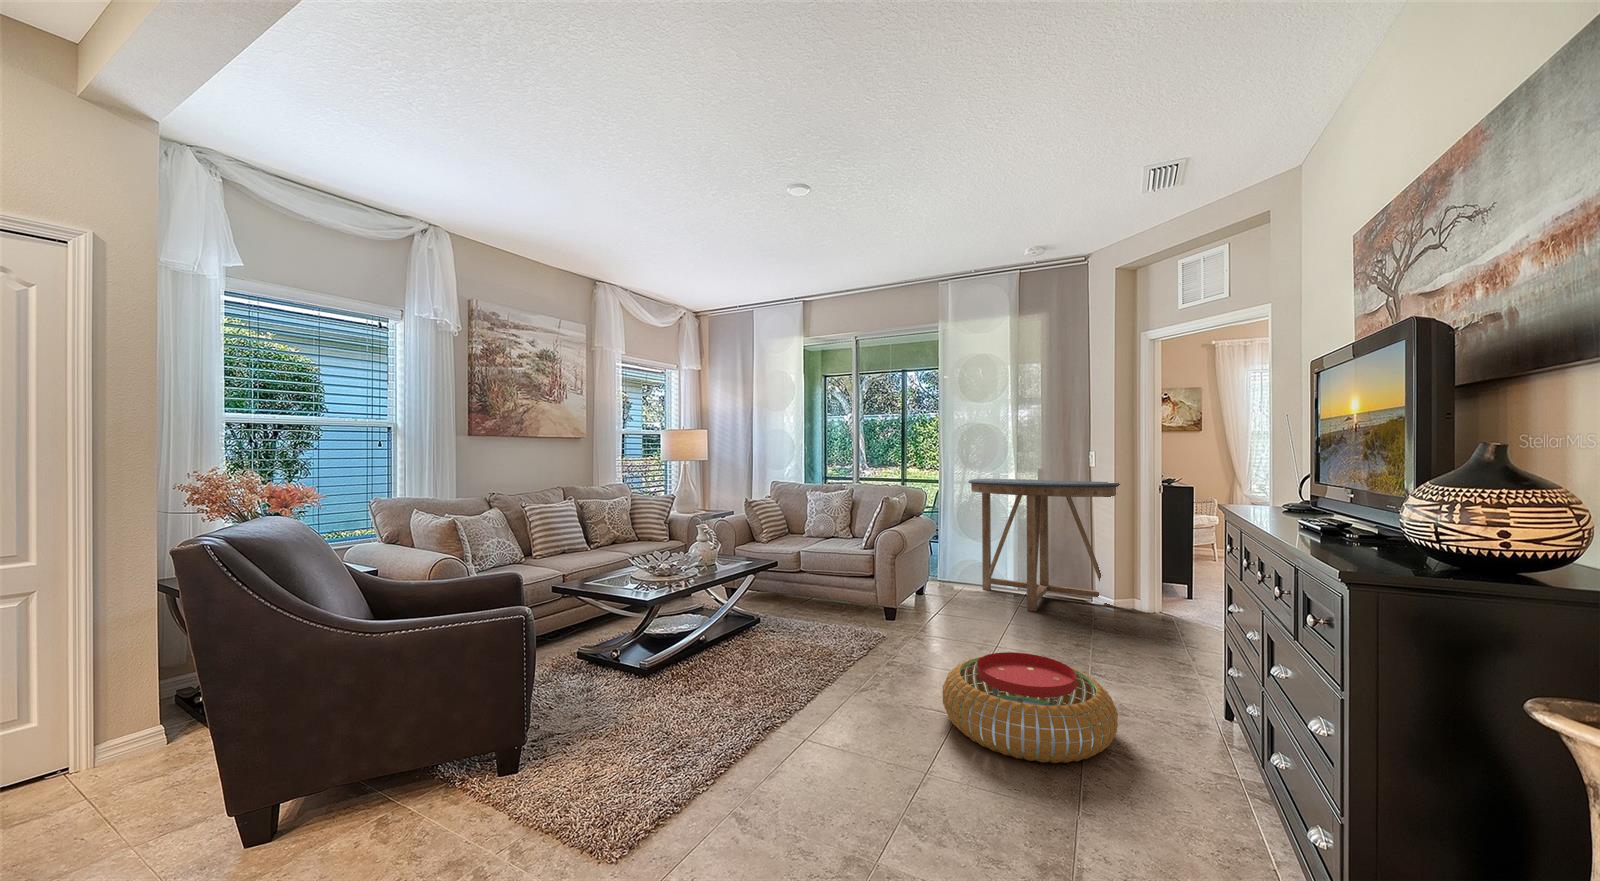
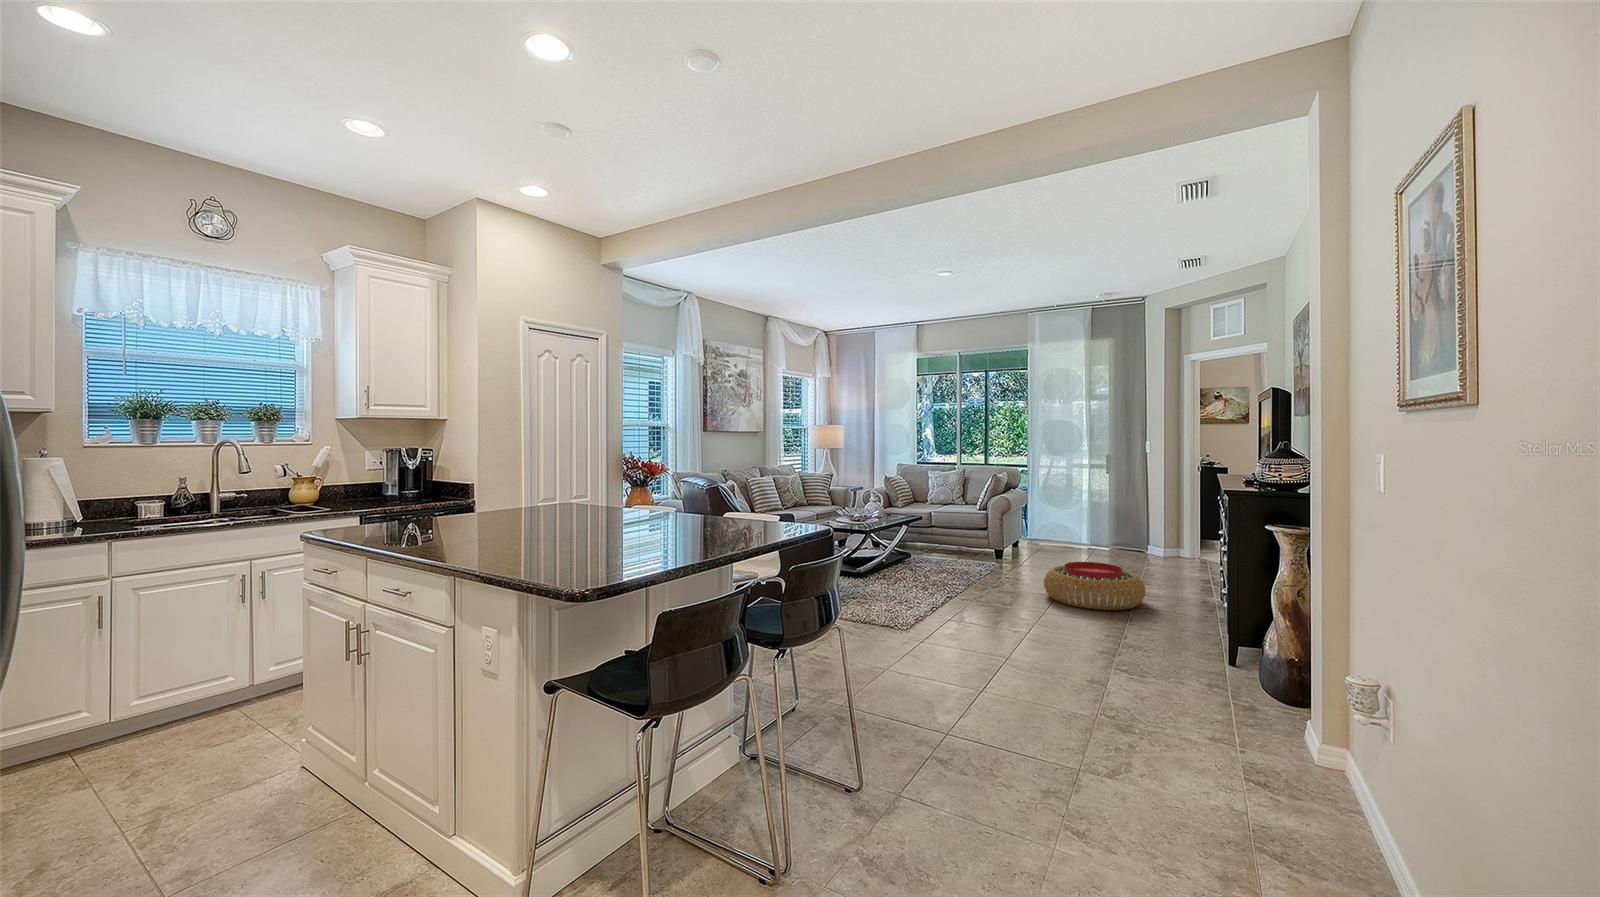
console table: present [968,479,1120,611] -> none [1053,462,1168,556]

